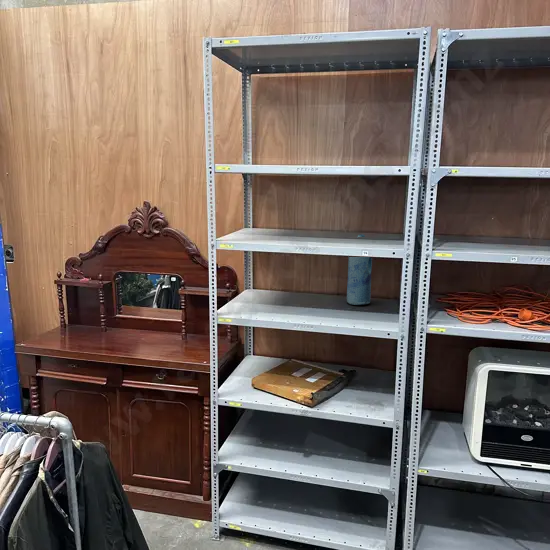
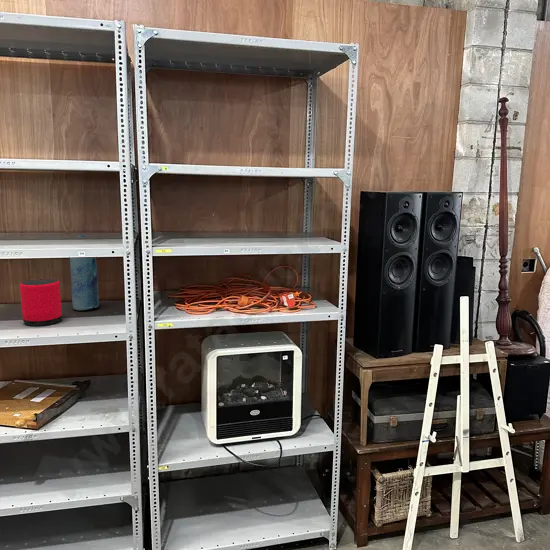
speaker: none [307,272,340,315] -> present [20,278,62,326]

